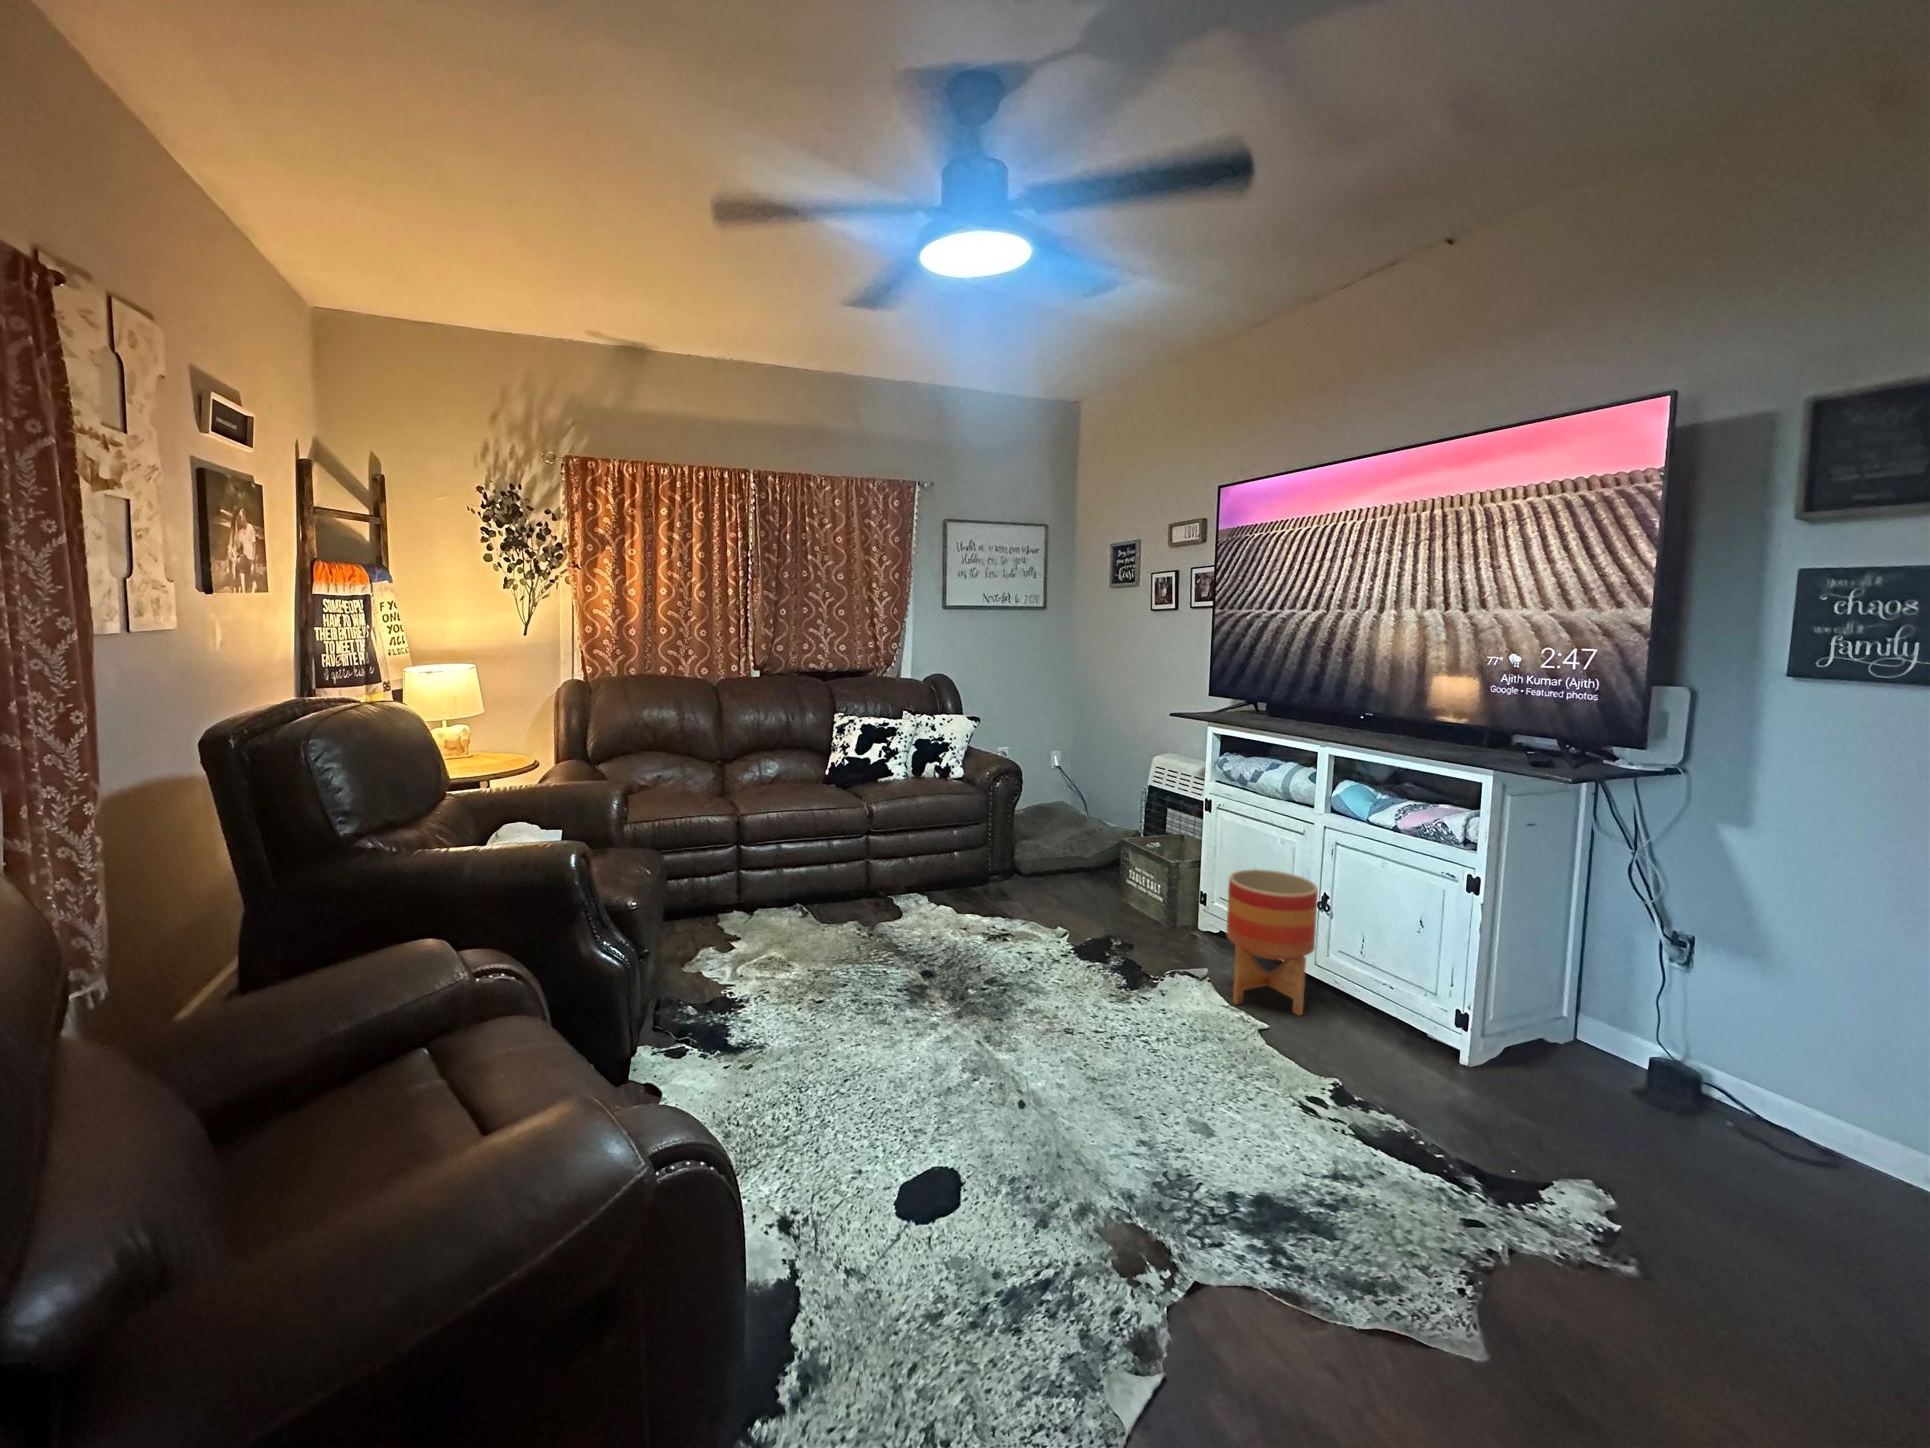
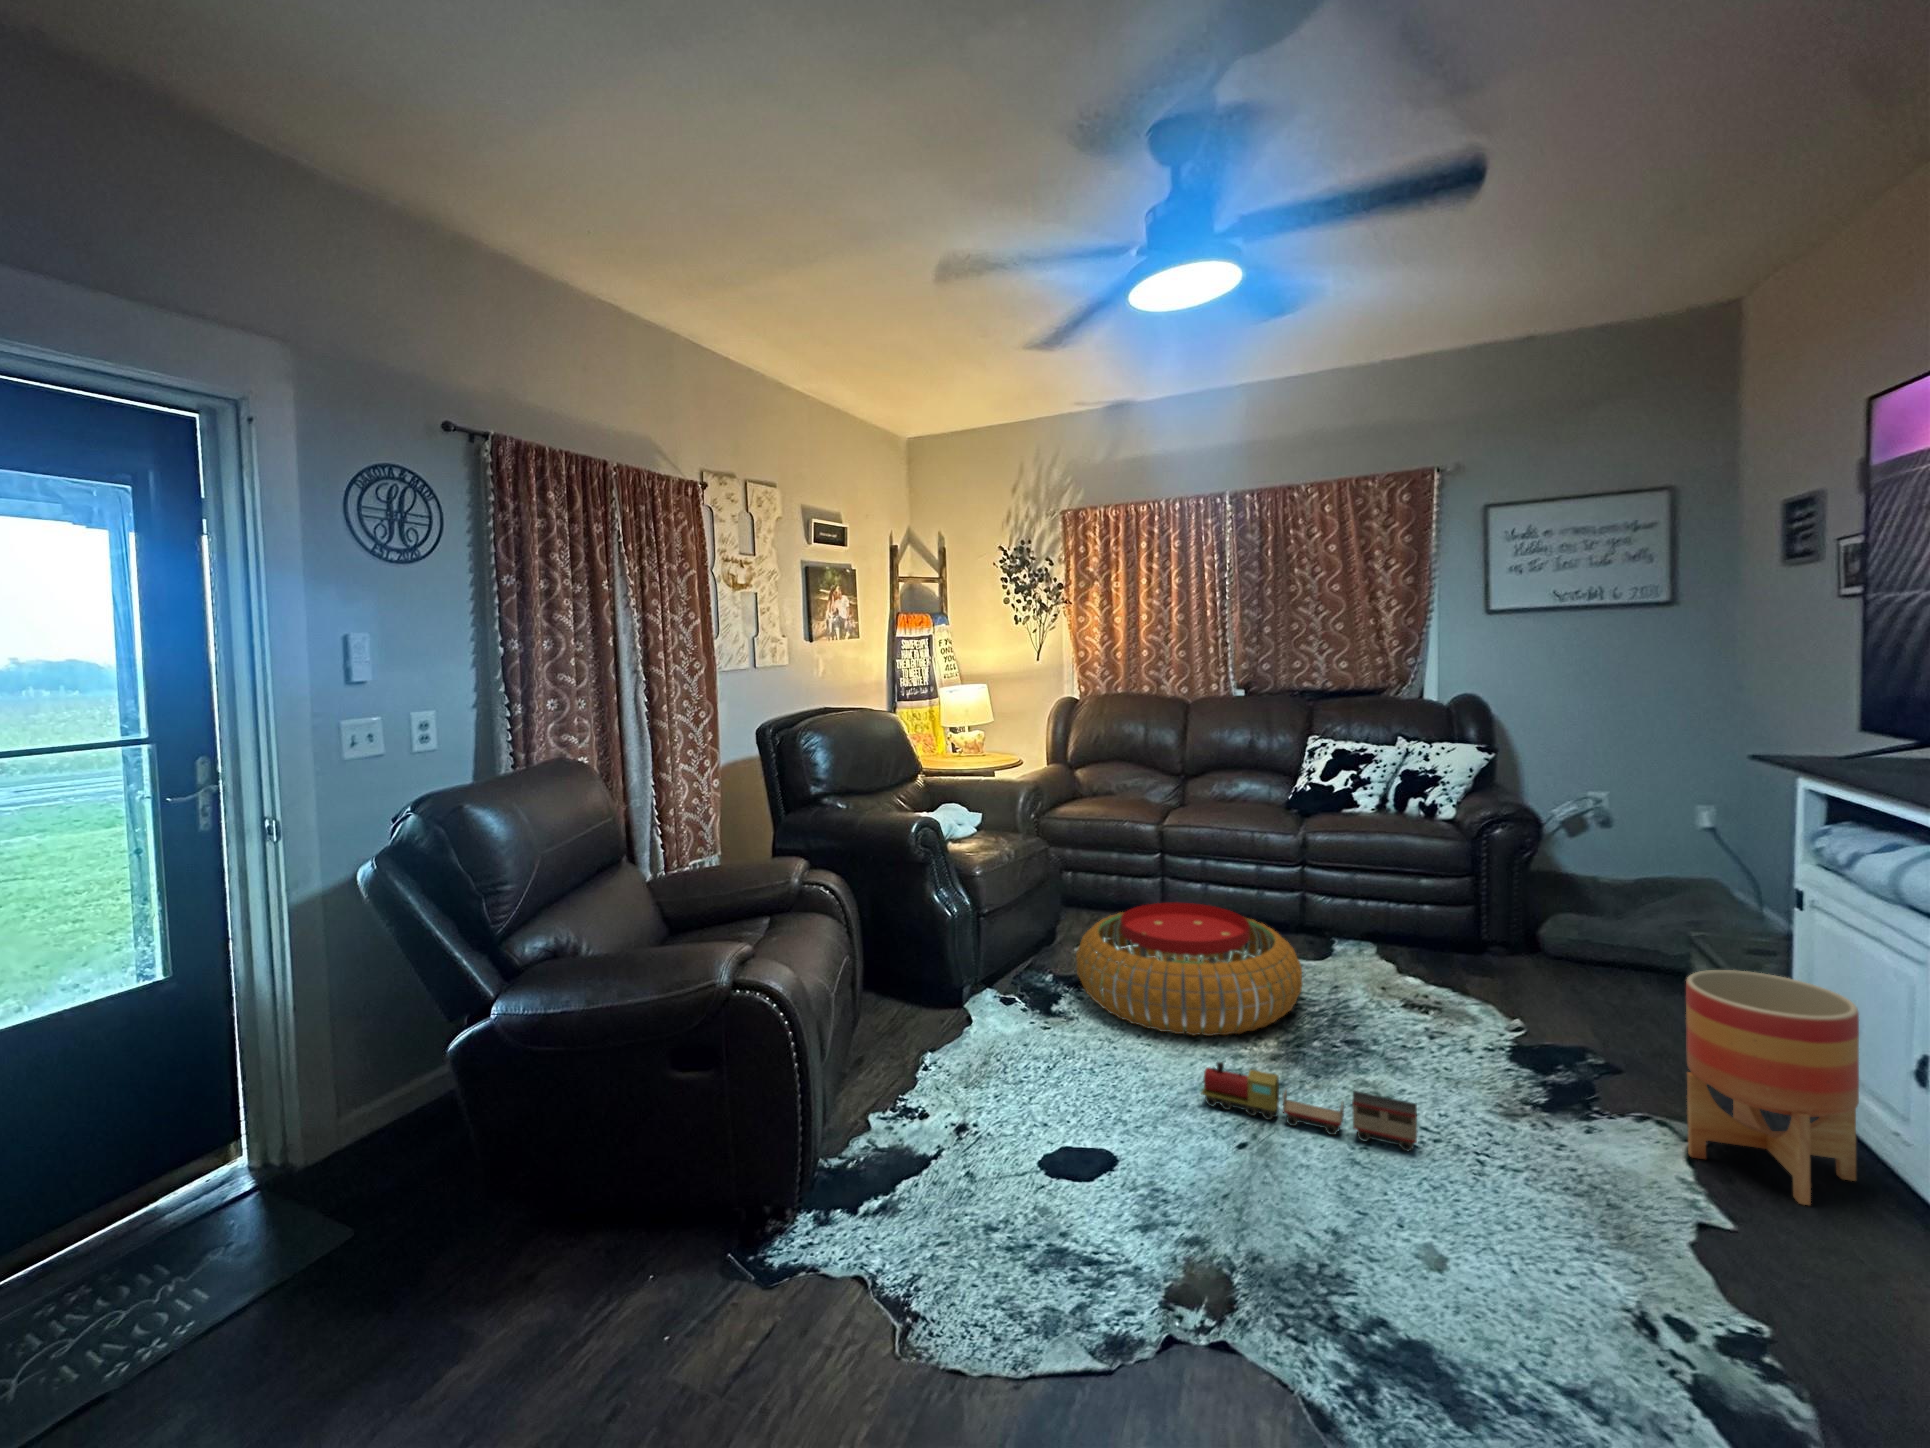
pouf: none [733,888,952,1028] -> present [1076,902,1302,1036]
toy train: none [958,1024,1132,1085] -> present [1201,1062,1417,1151]

